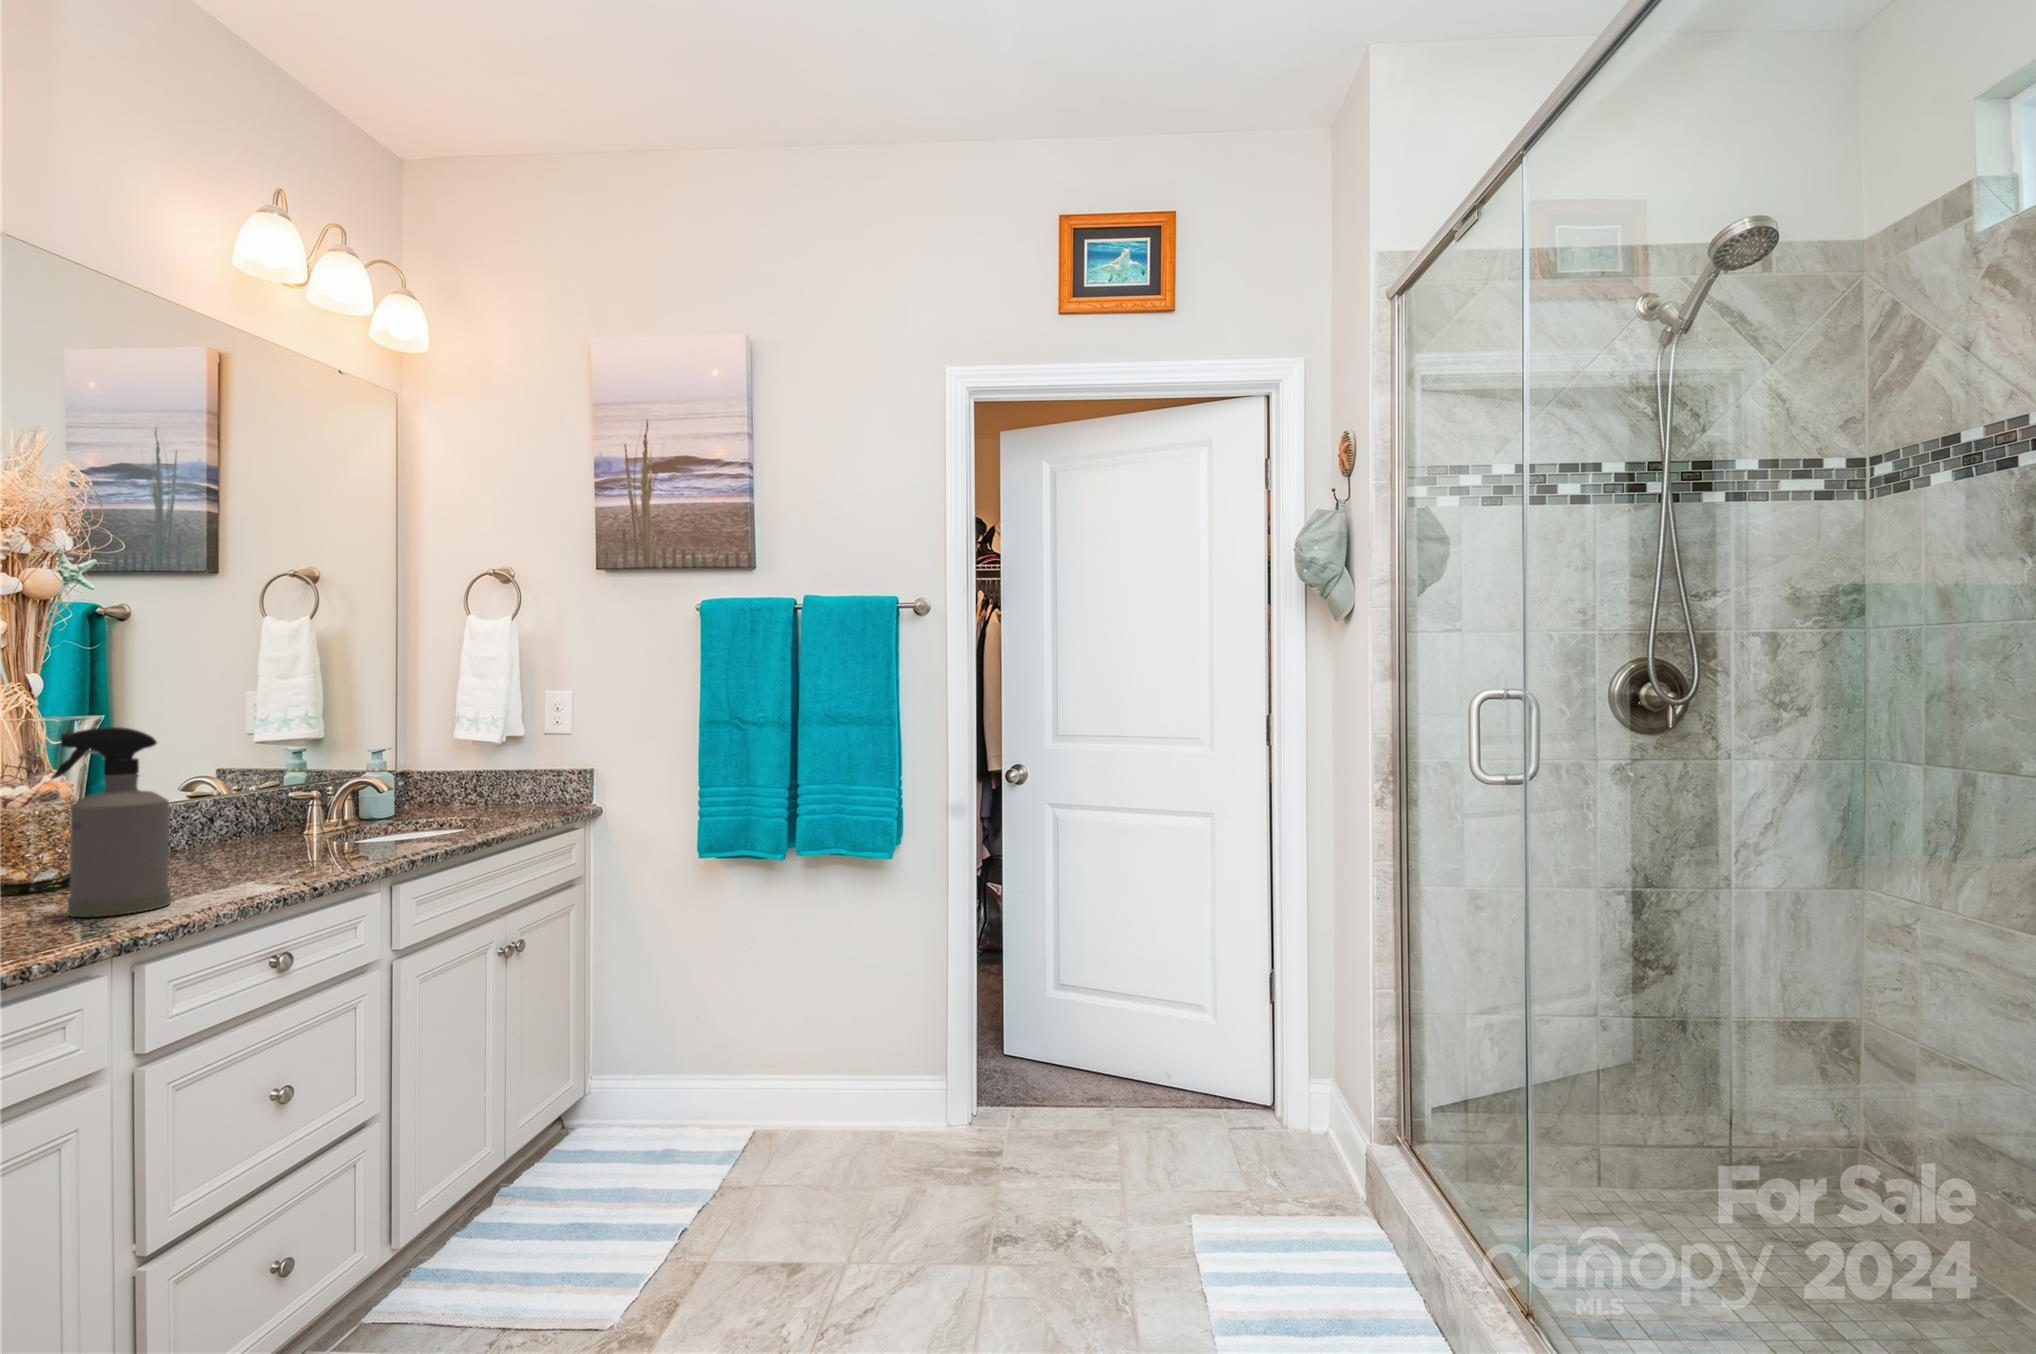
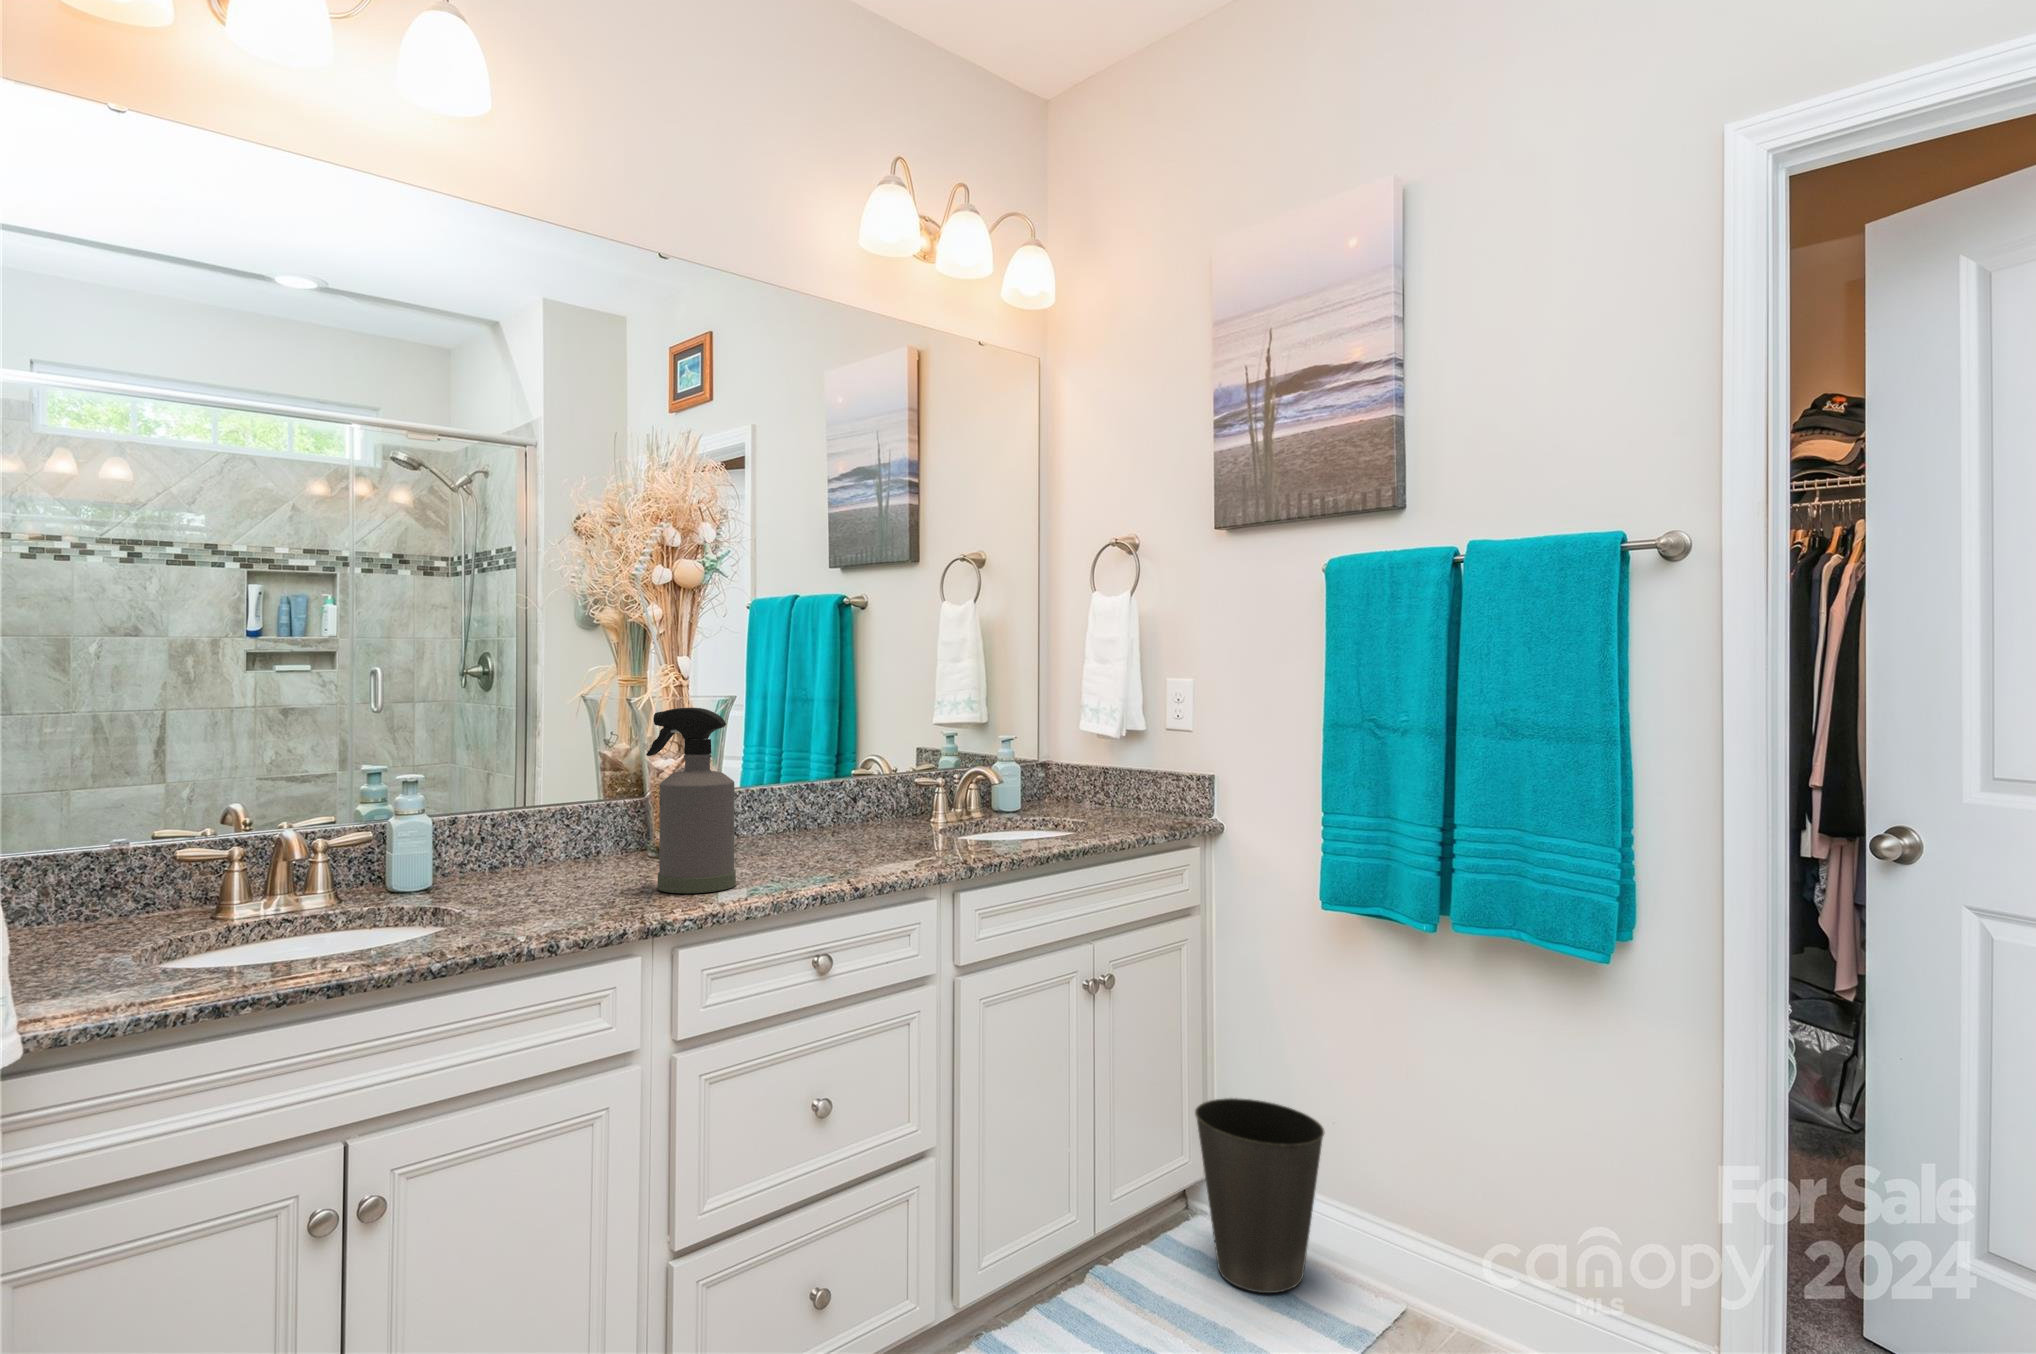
waste basket: none [587,1024,696,1171] -> present [1195,1098,1324,1293]

